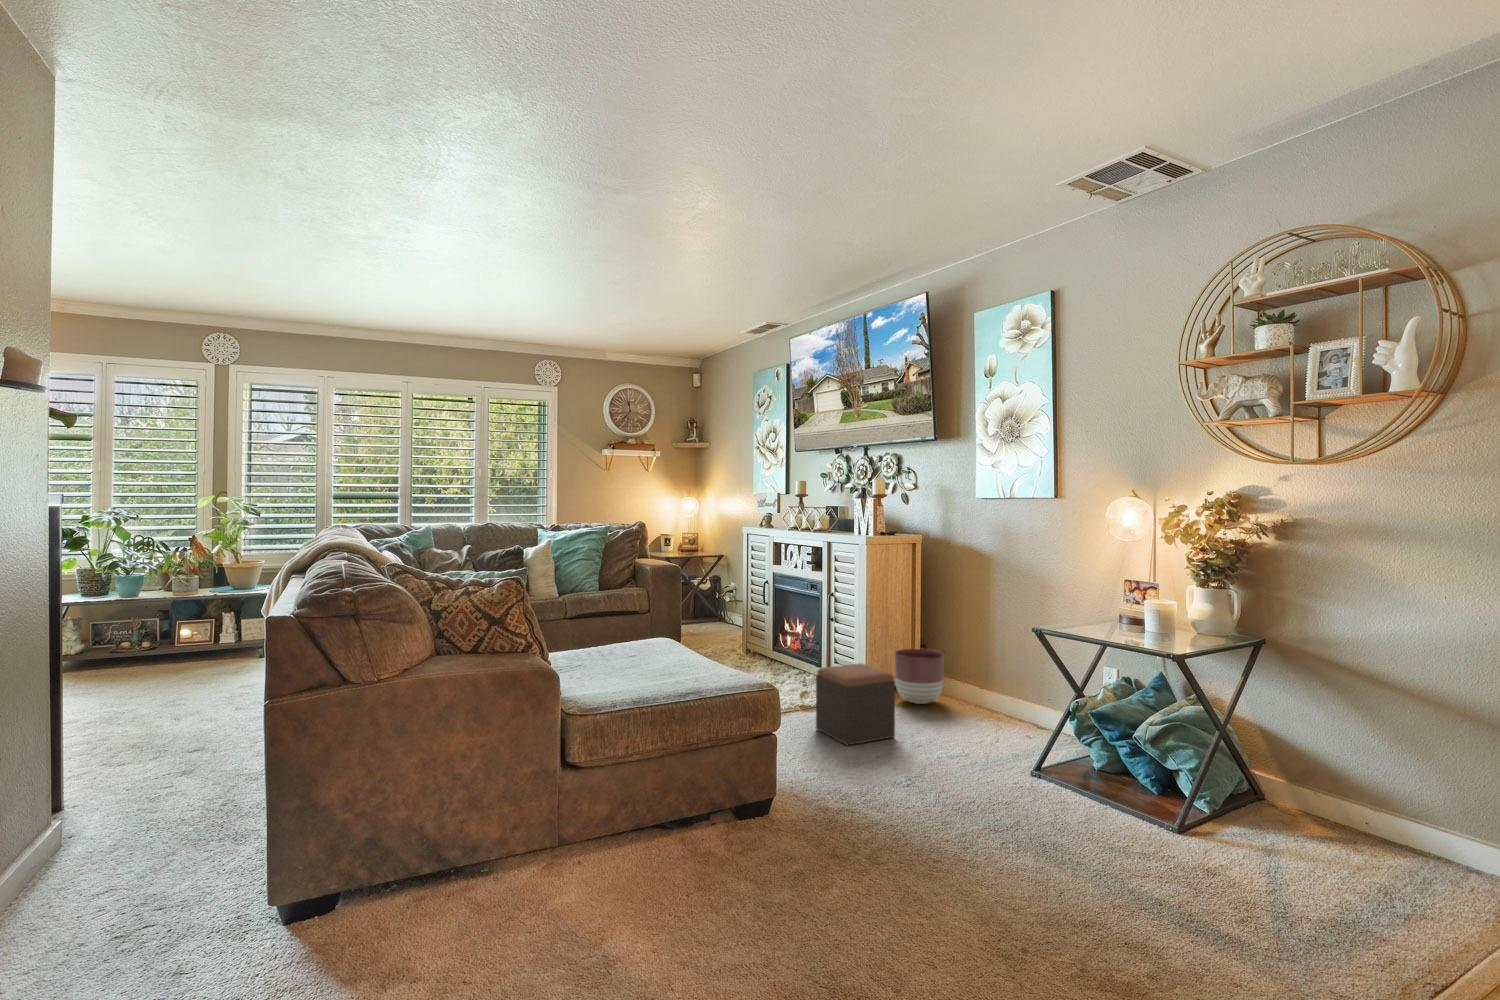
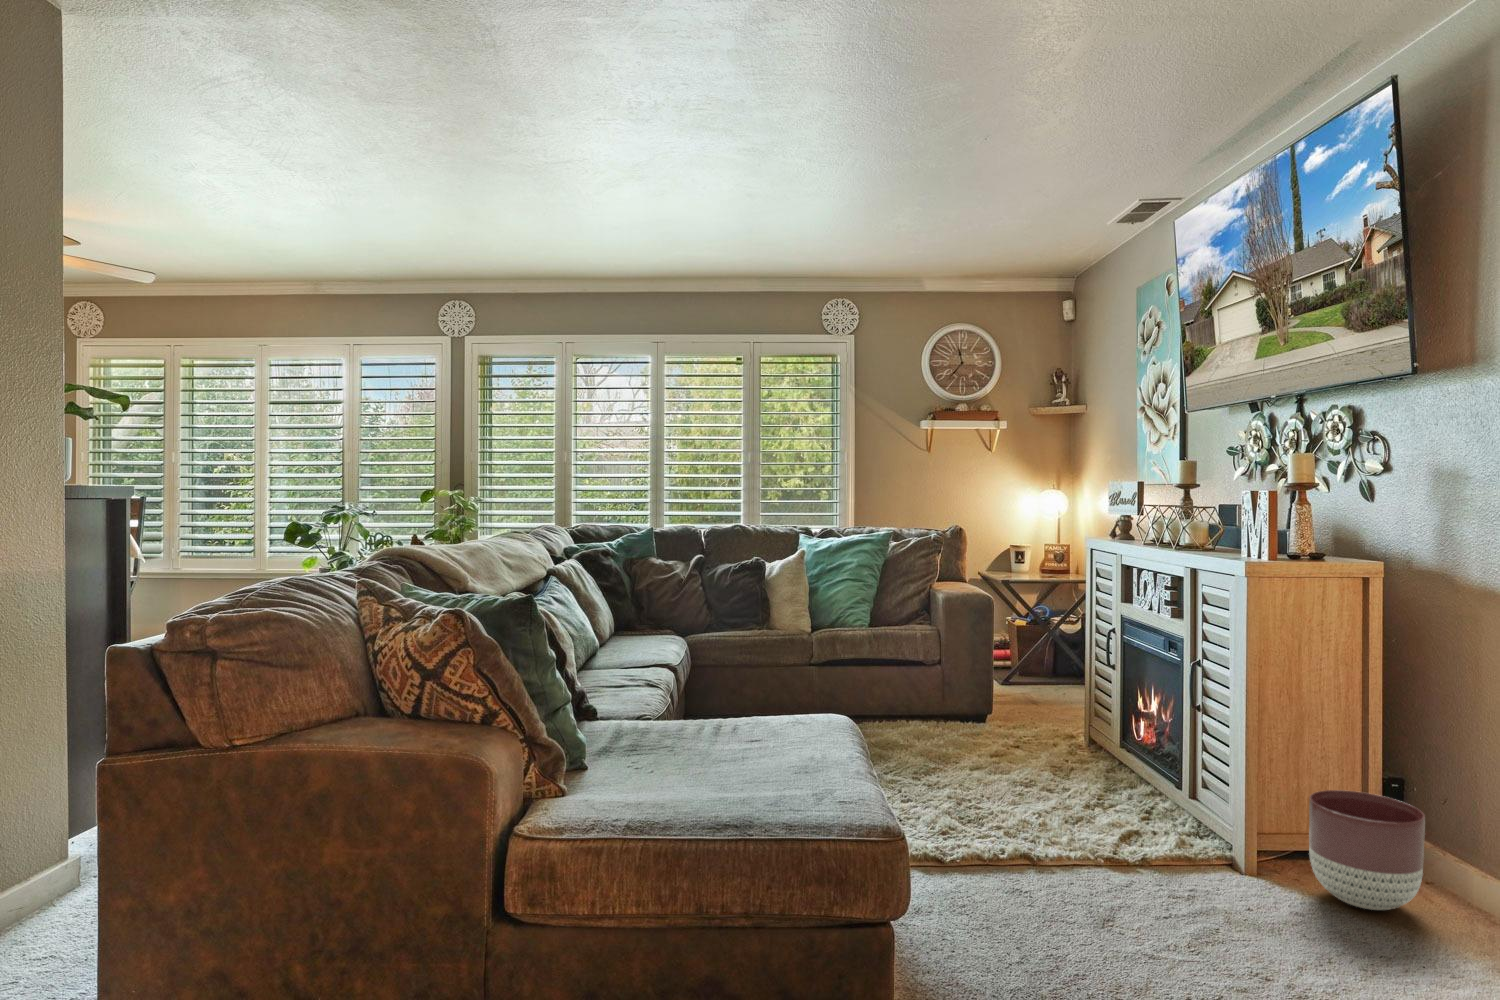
footstool: present [816,663,895,745] -> none [1096,807,1252,978]

